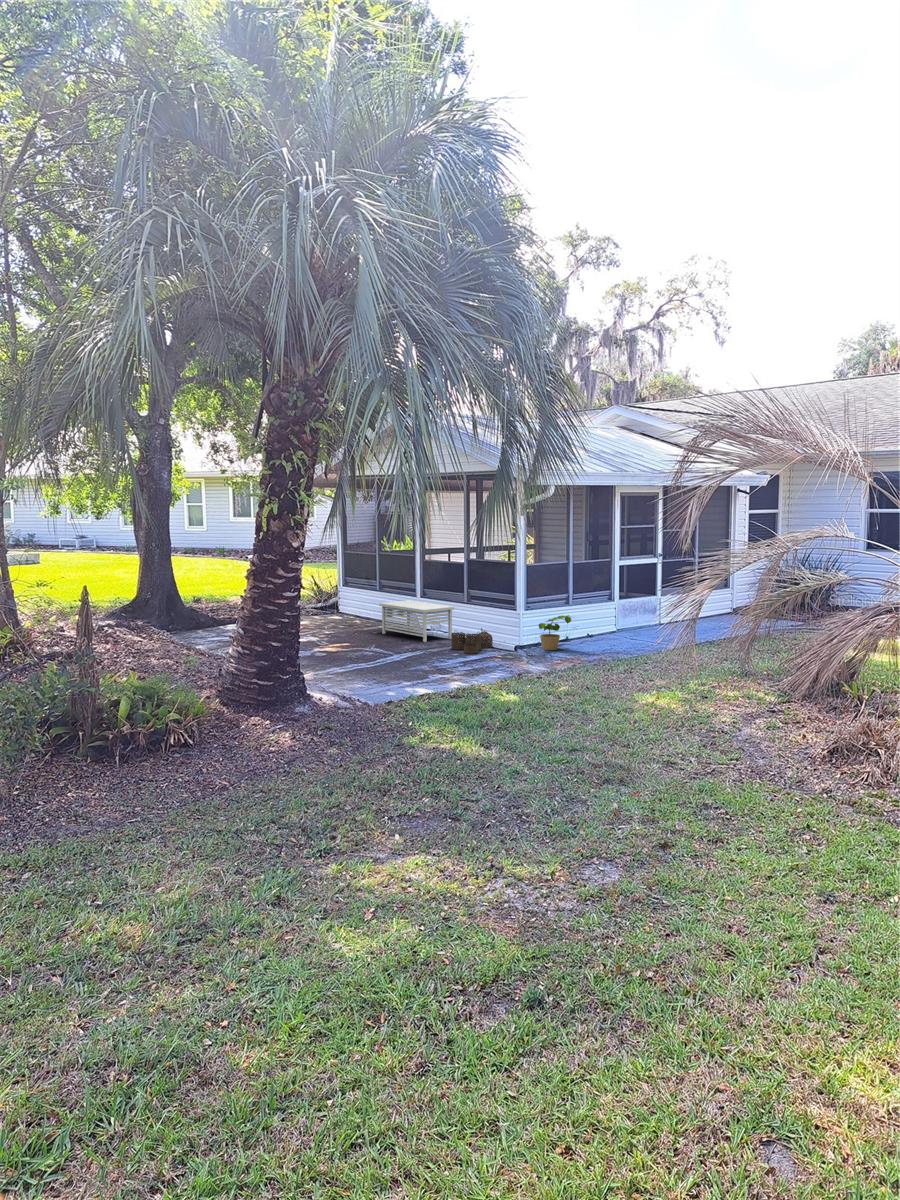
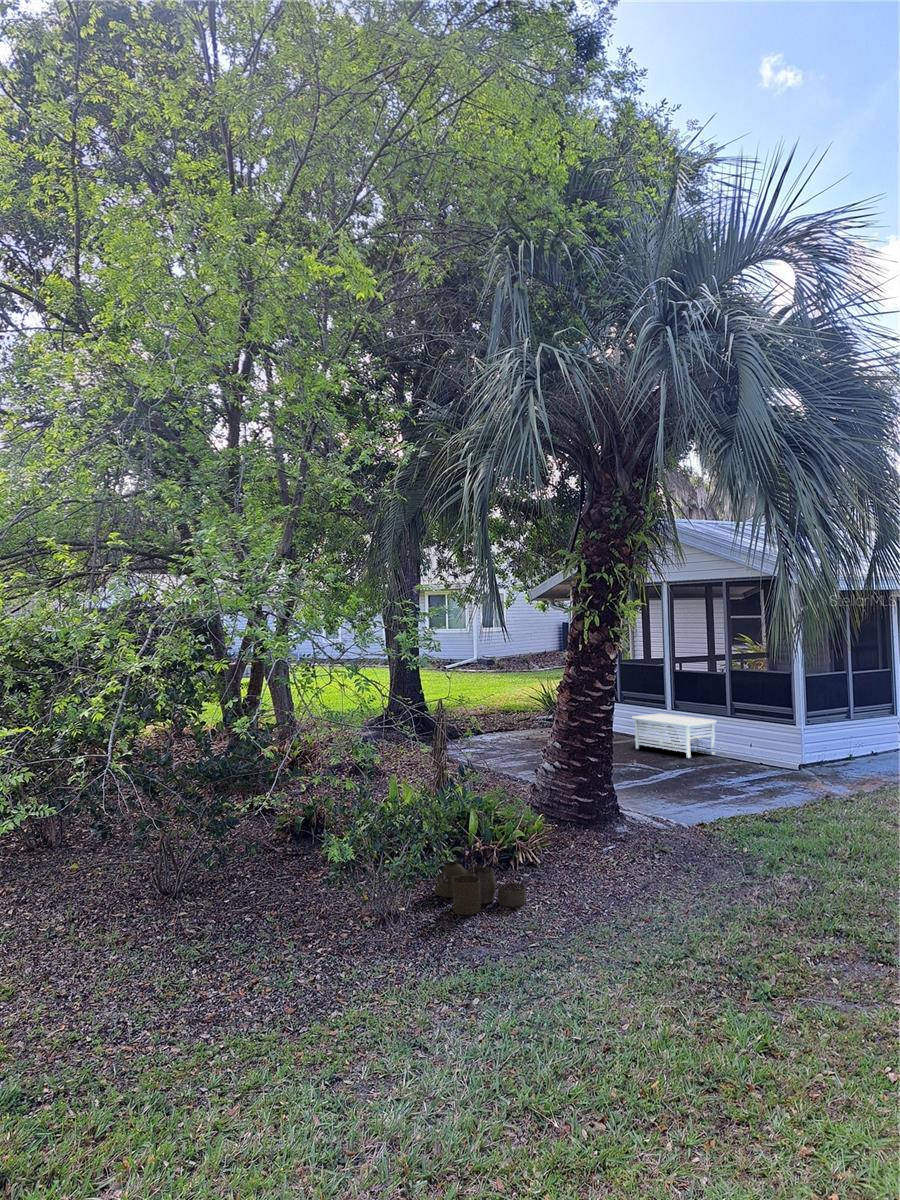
potted plant: present [539,615,571,650] -> none [824,730,867,768]
woven basket: present [451,631,493,654] -> present [435,862,526,915]

